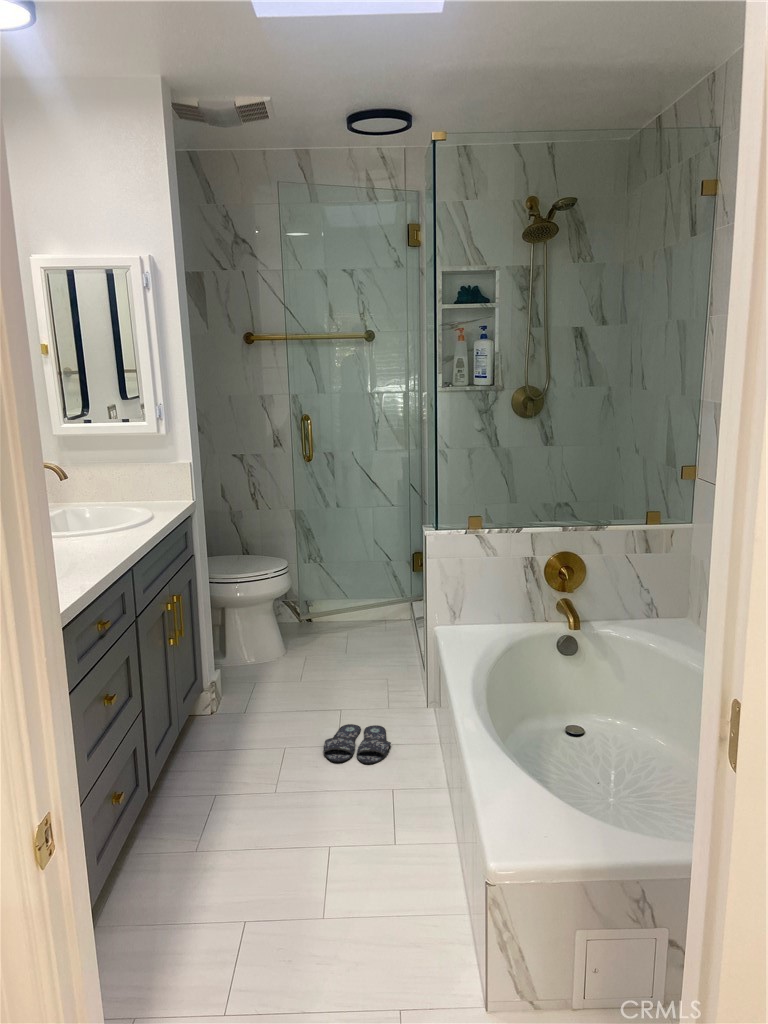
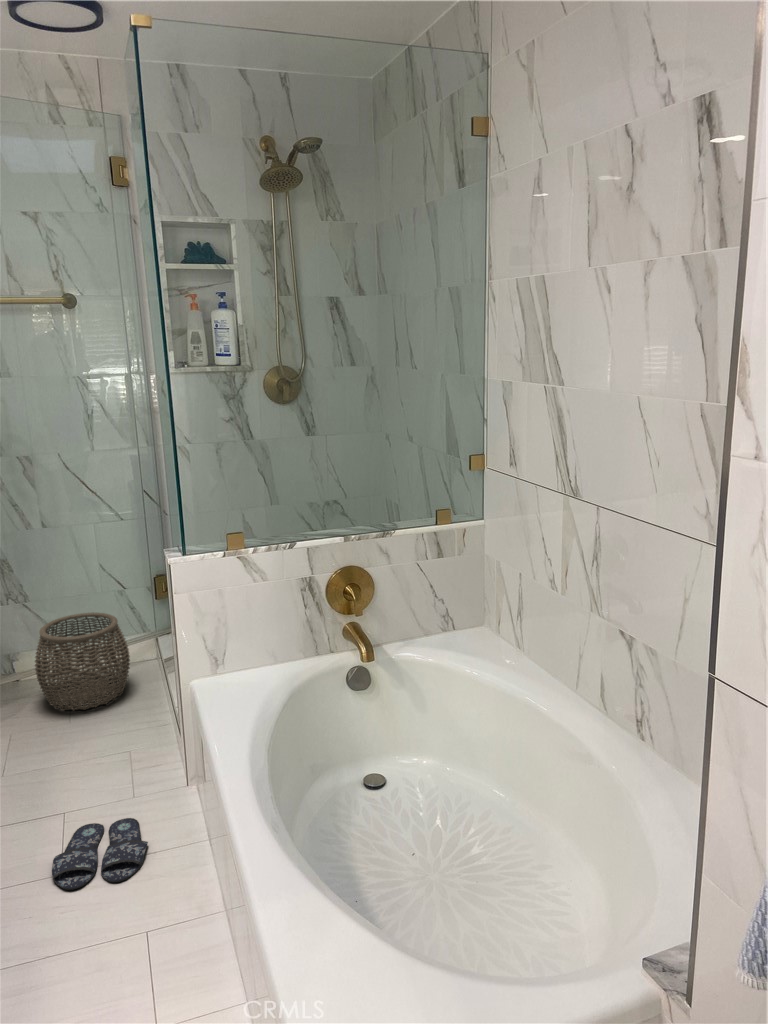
woven basket: none [320,575,389,649] -> present [35,612,130,711]

